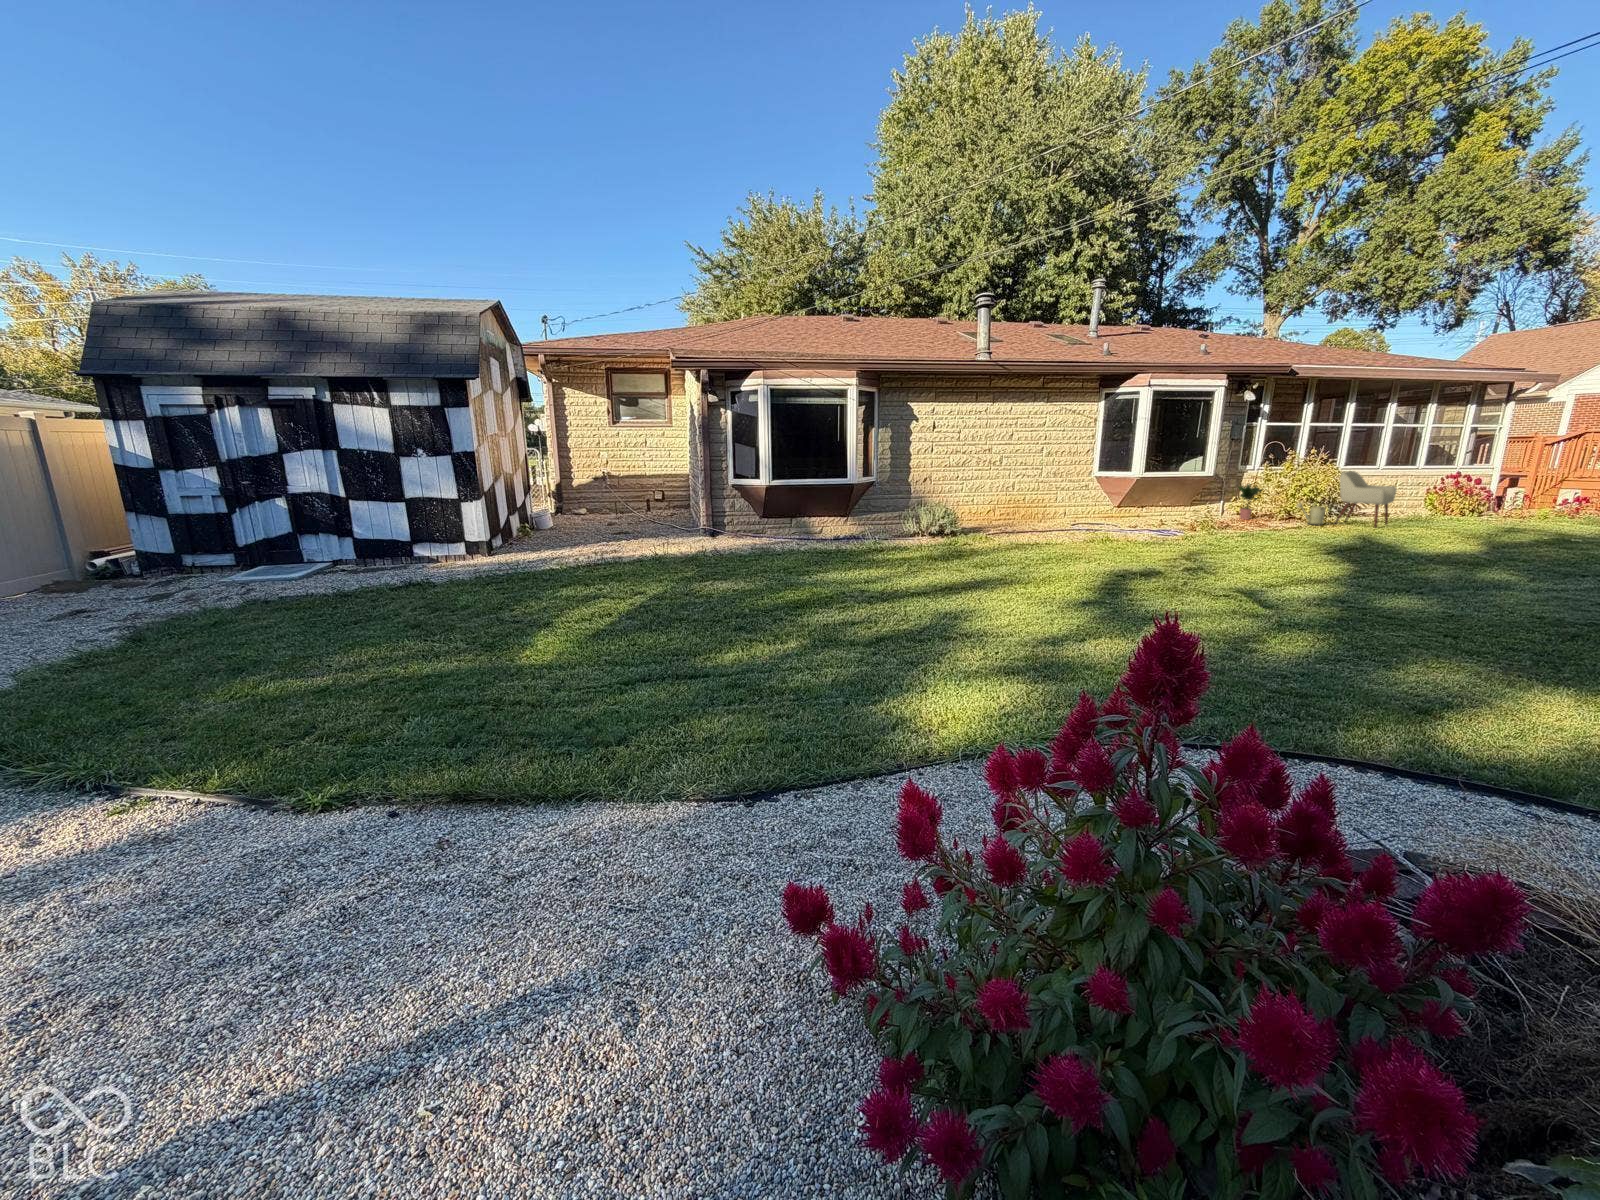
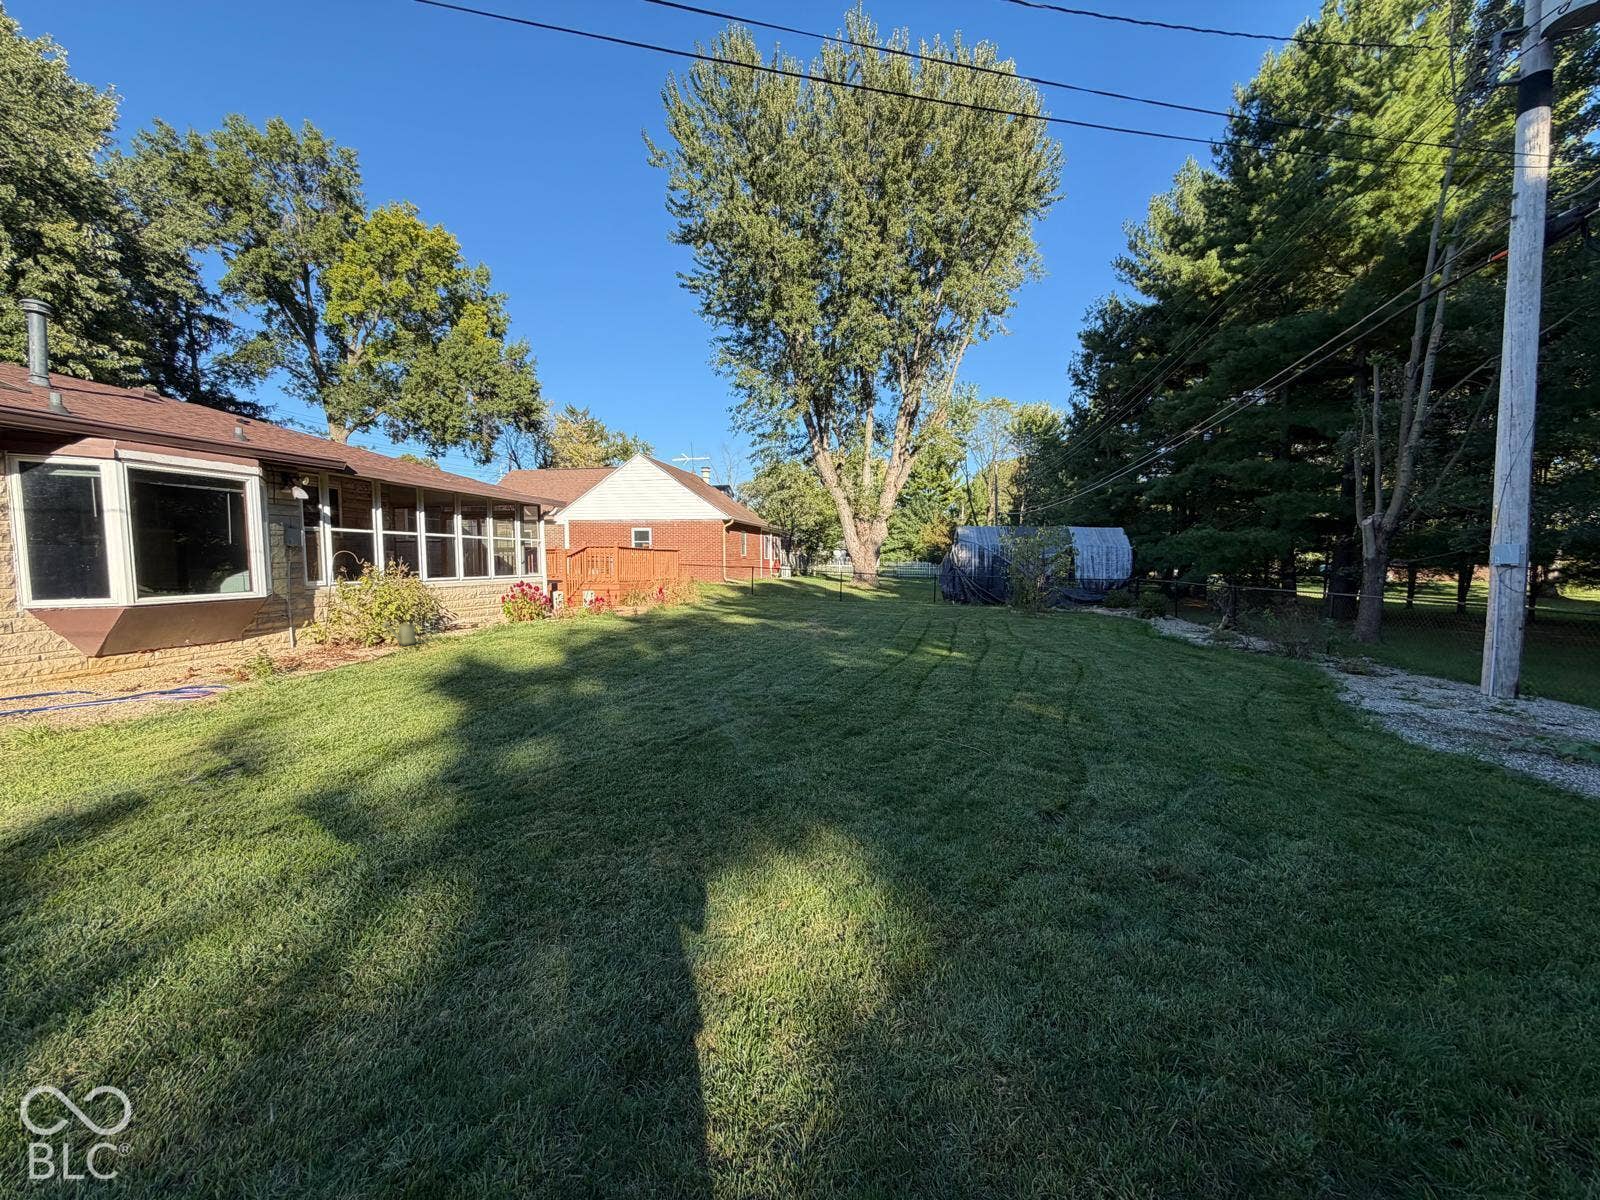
chair: present [1334,471,1396,528] -> none [423,583,478,642]
potted plant: present [1238,484,1262,520] -> none [305,601,345,648]

